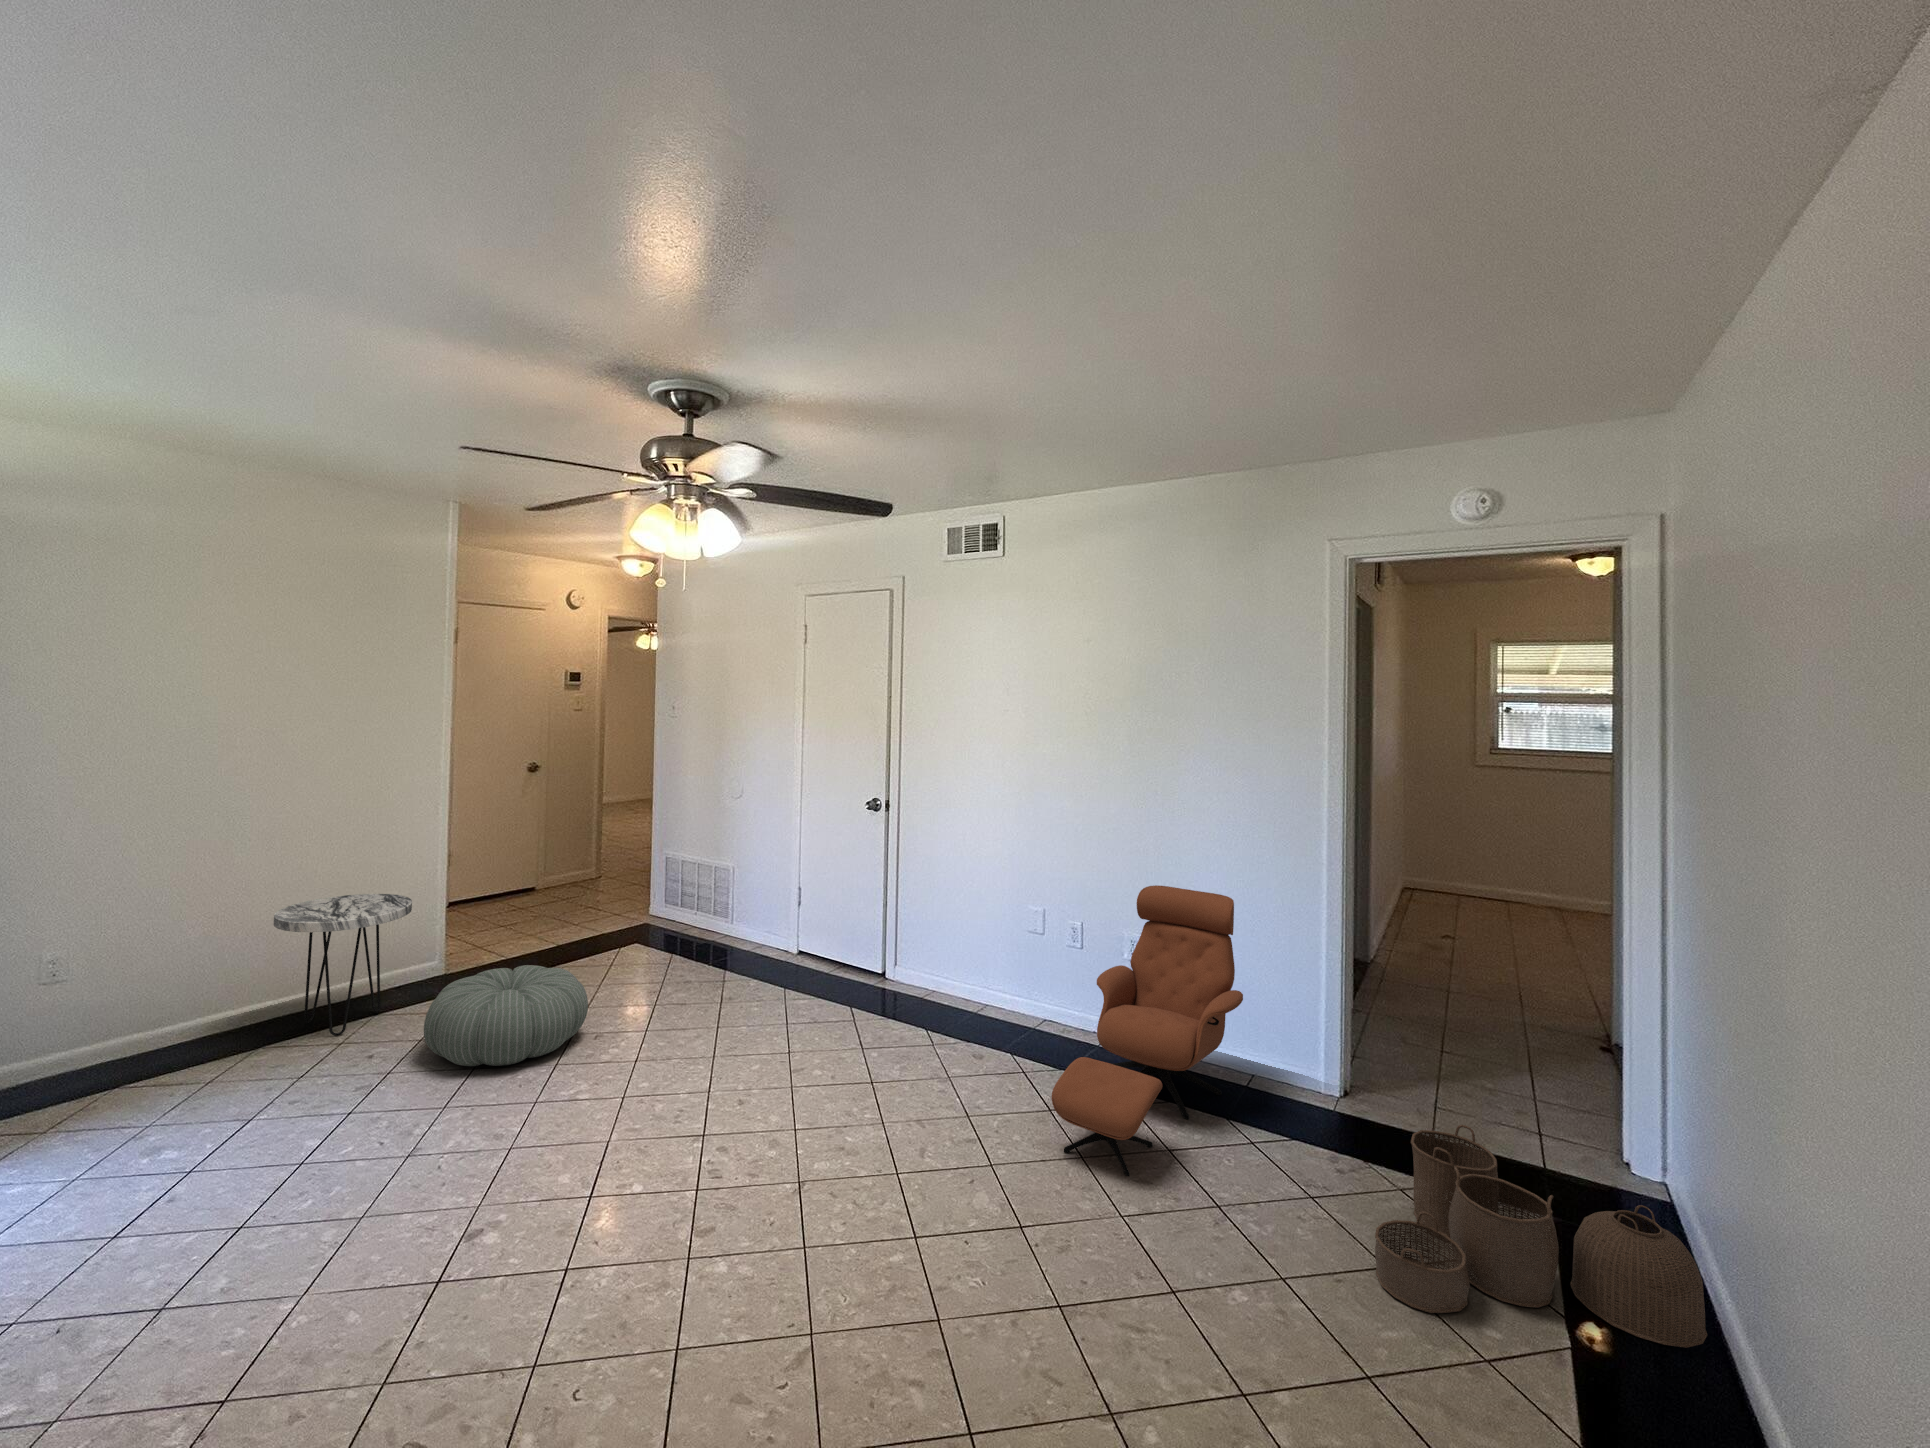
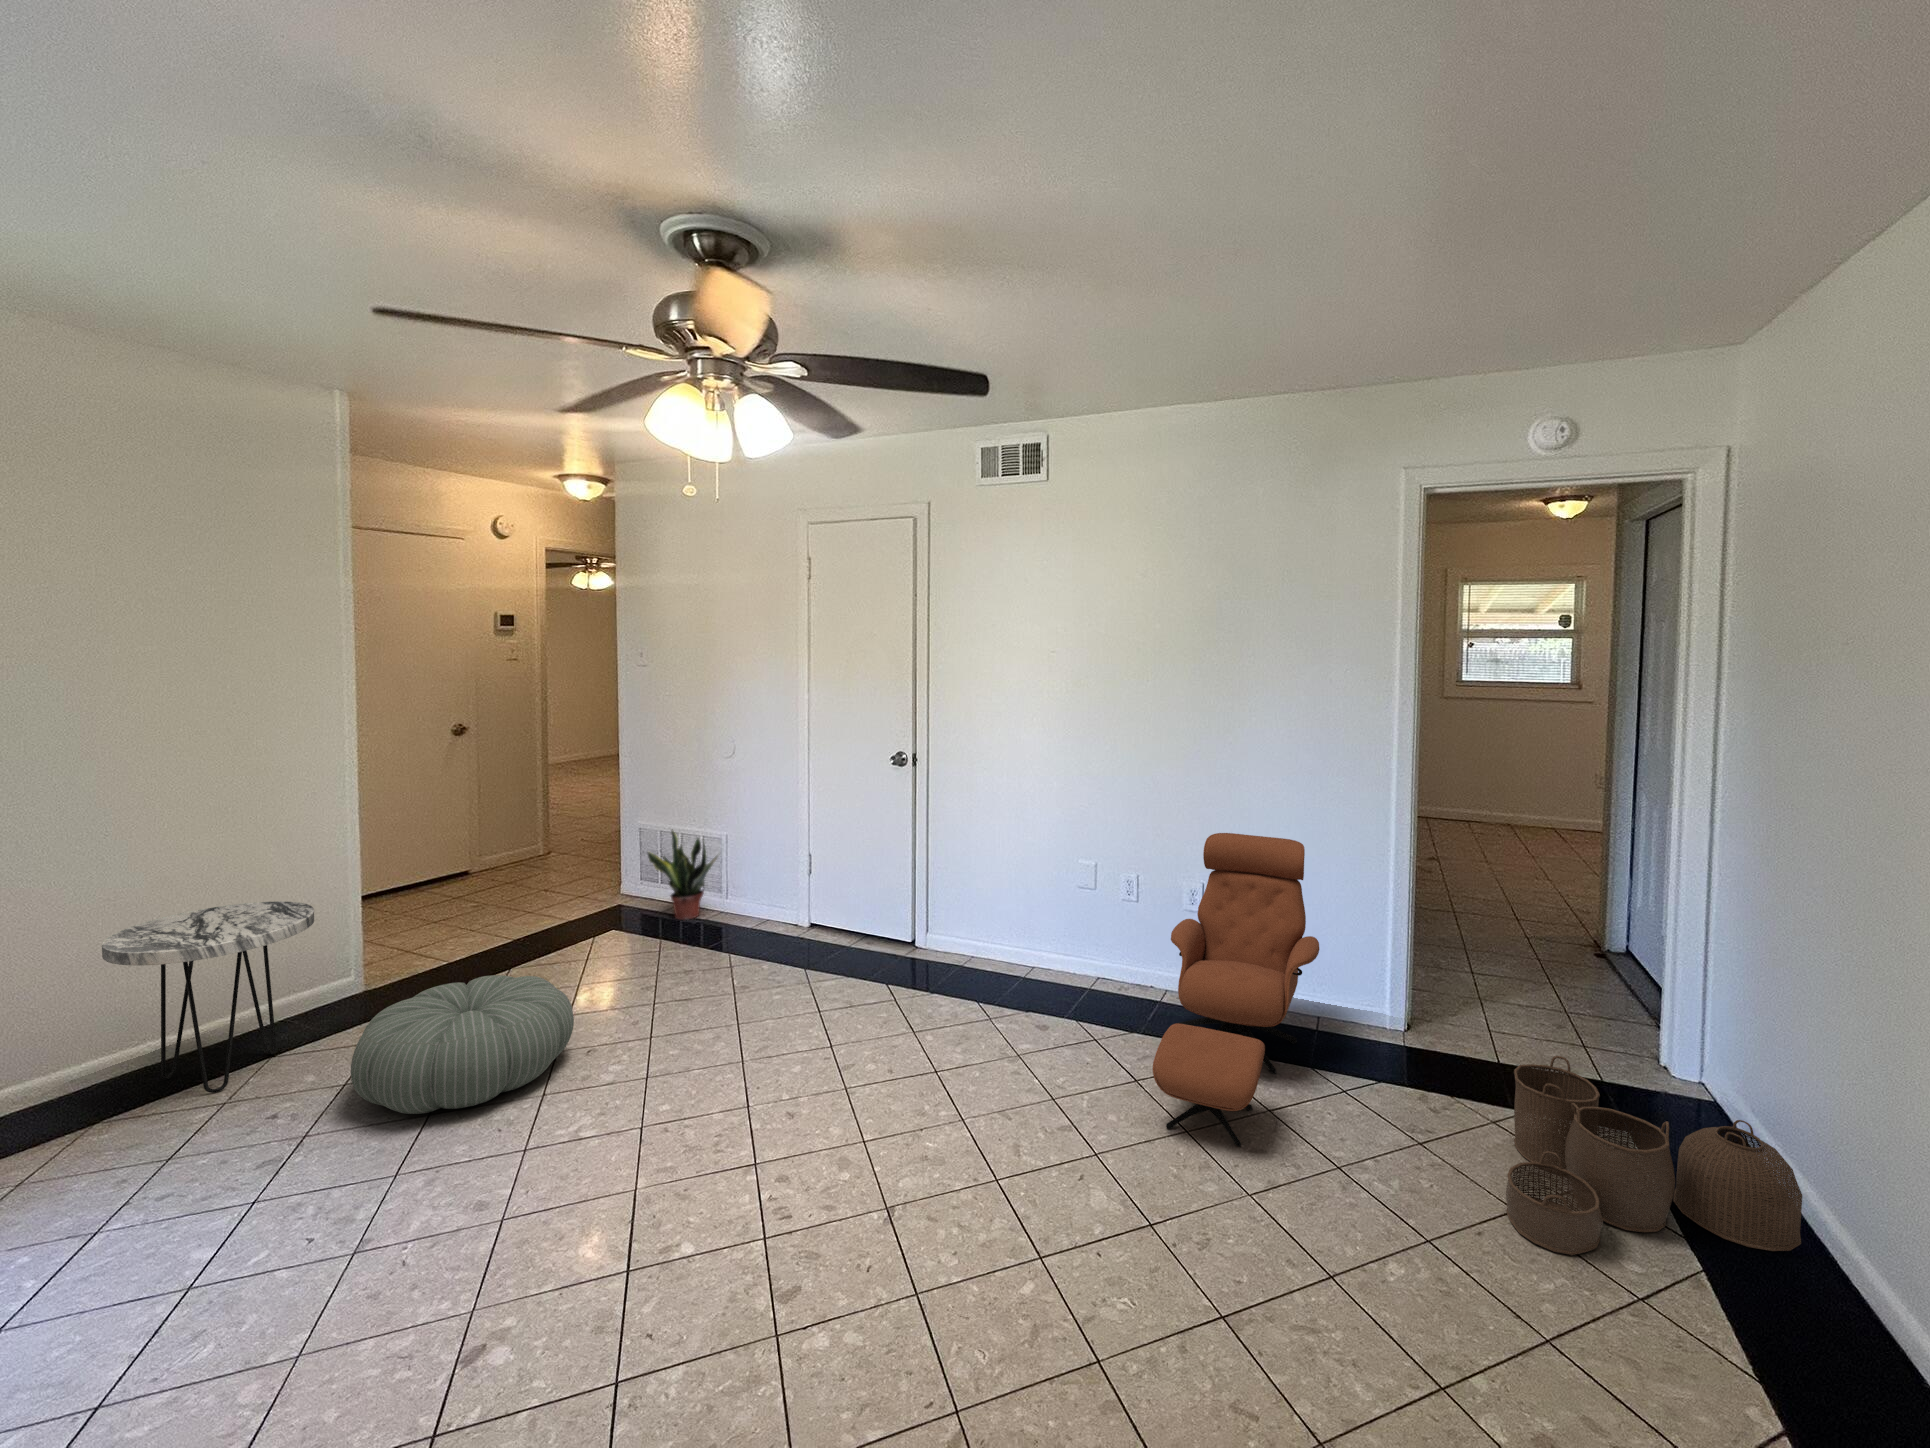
potted plant: none [669,859,730,939] -> present [648,829,718,920]

